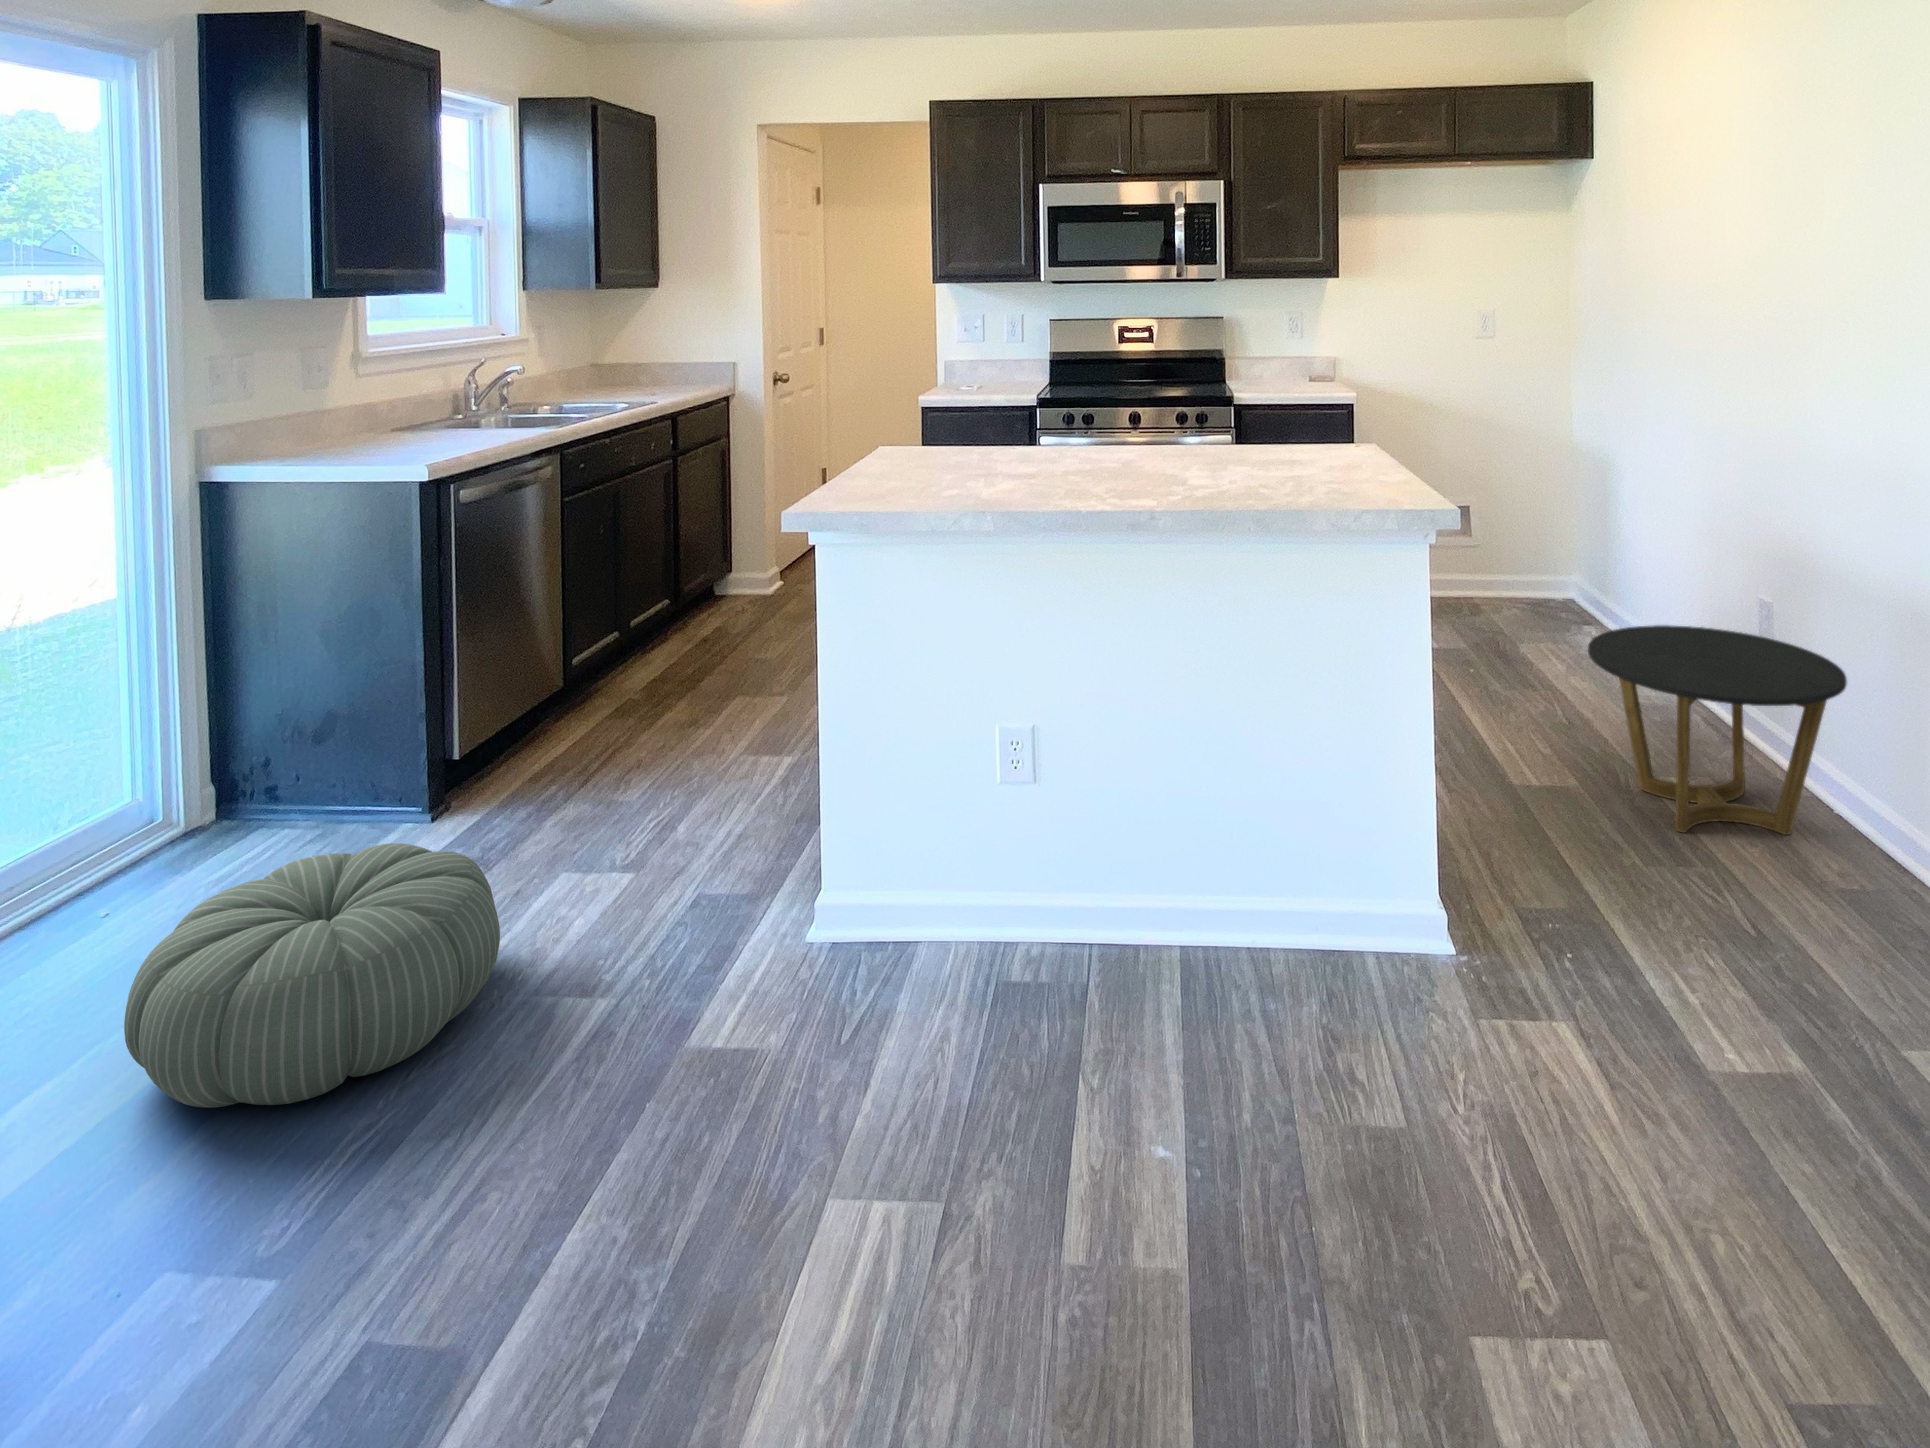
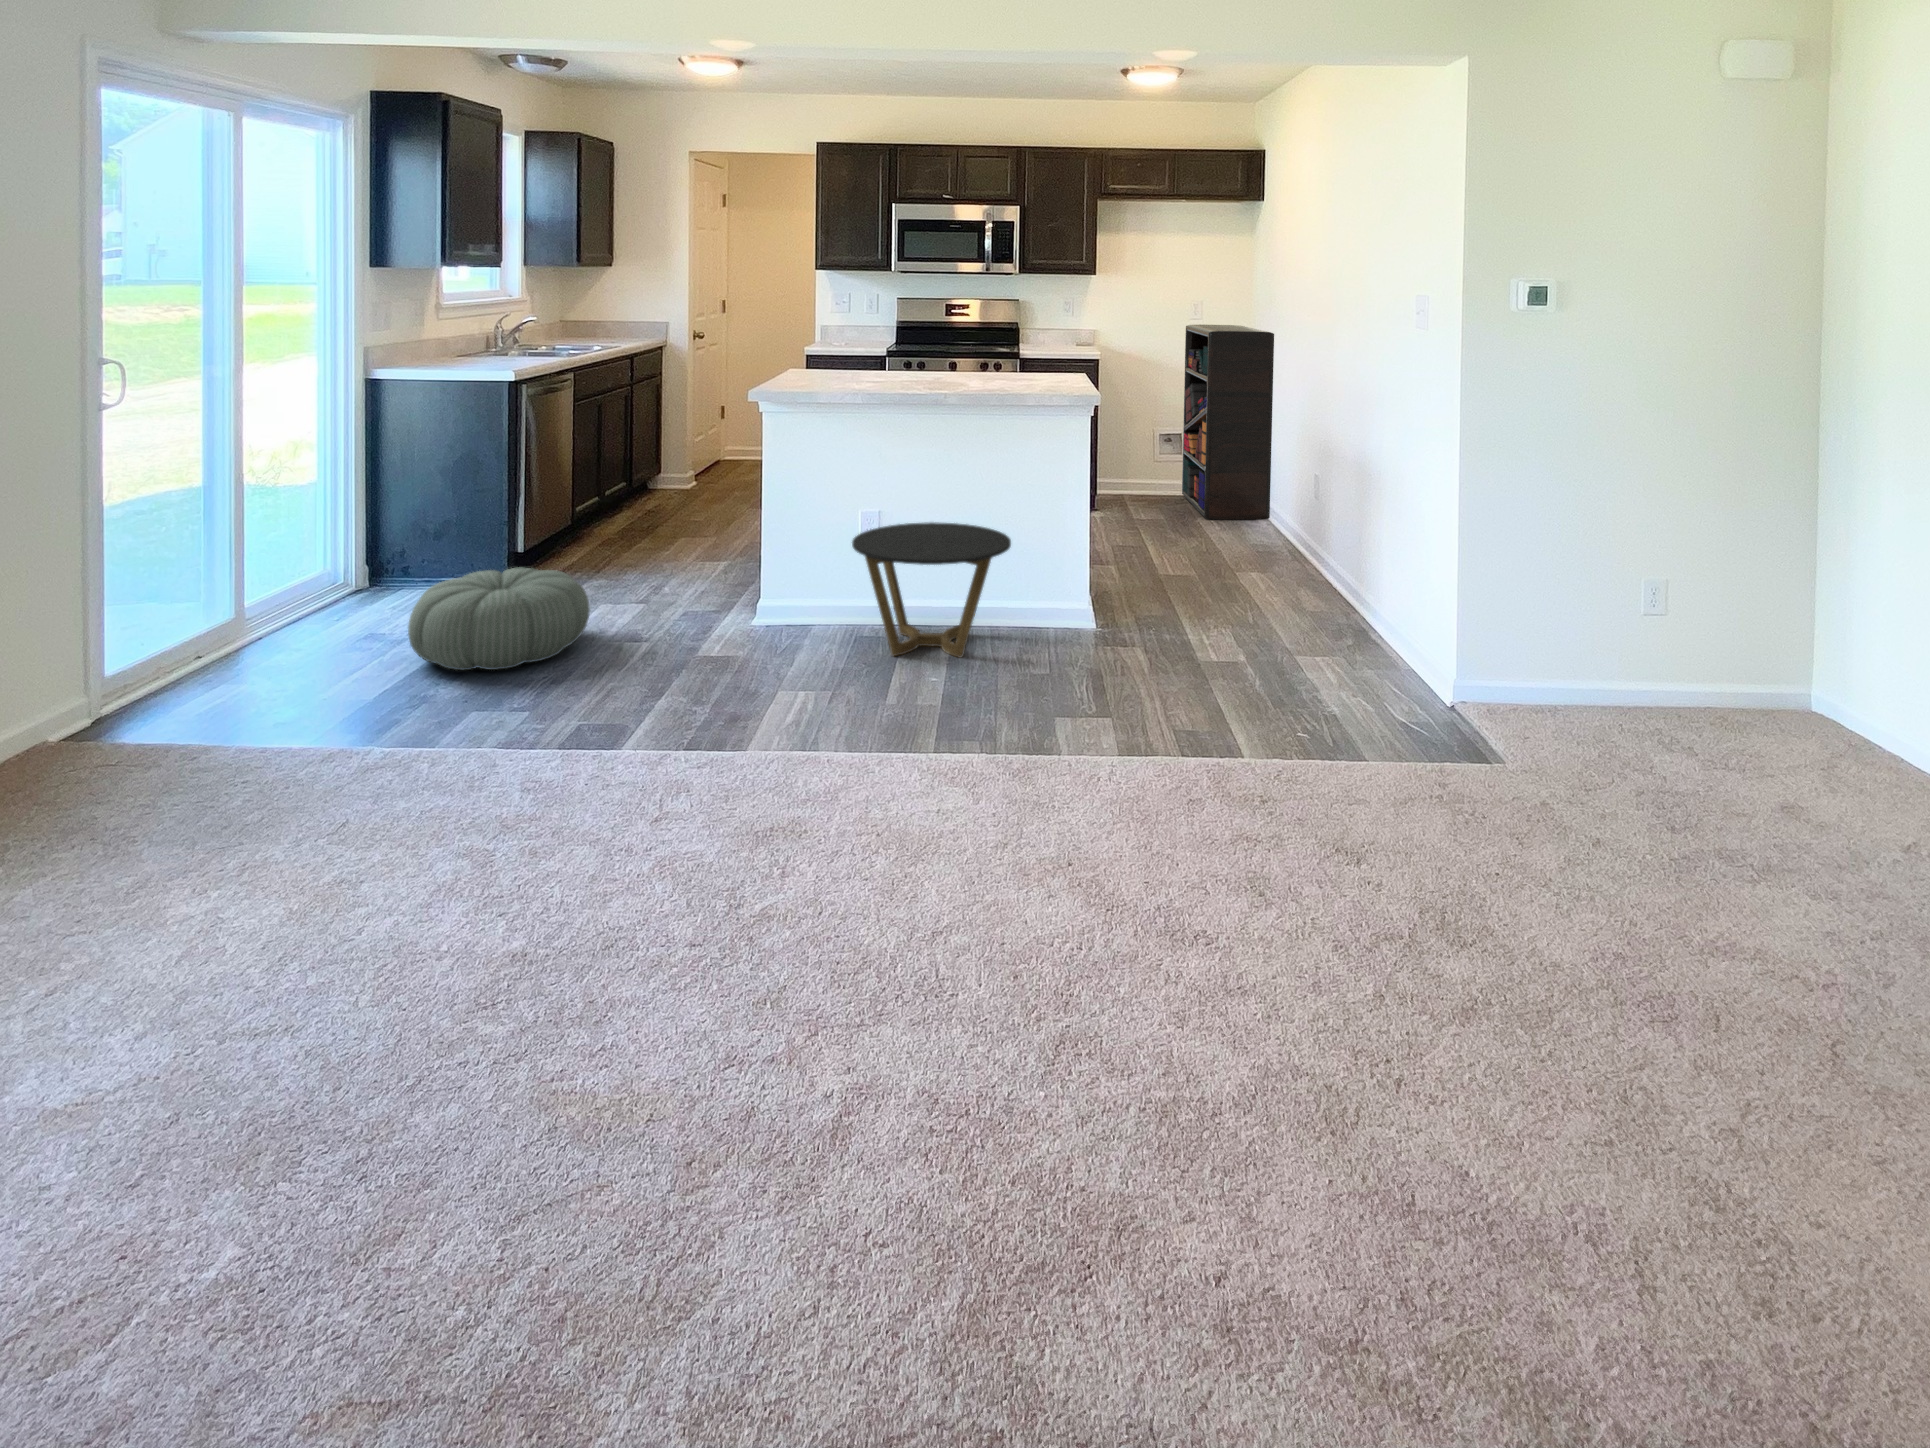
bookshelf: none [1474,346,1635,649] -> present [1182,325,1274,520]
side table: present [1588,625,1847,835] -> present [852,522,1011,658]

